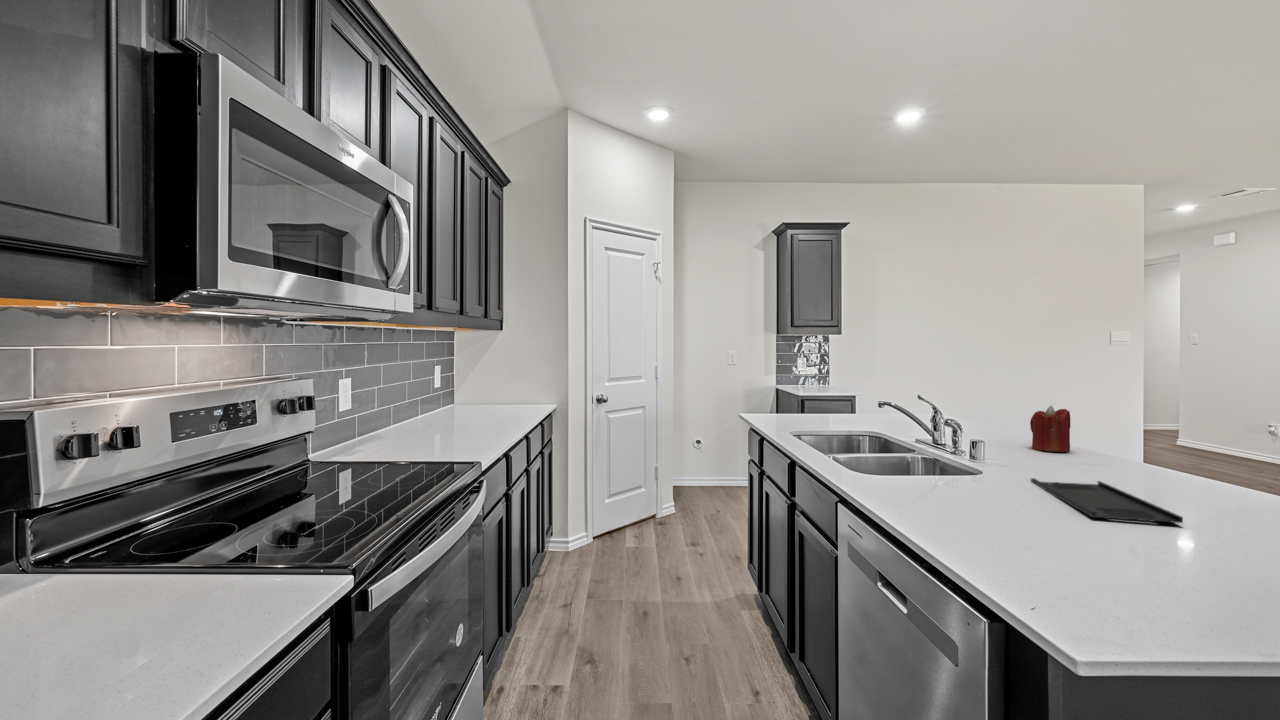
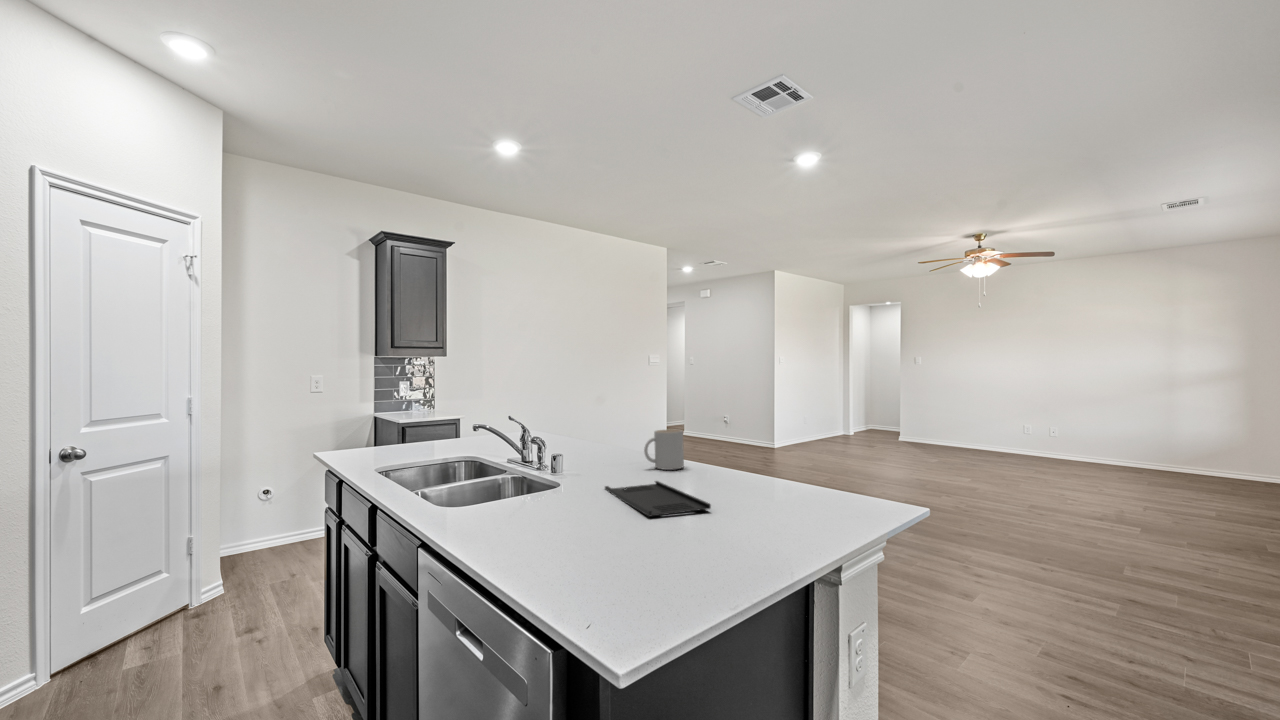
candle: present [1030,406,1070,452] -> none [607,415,637,458]
mug: none [1082,425,1139,472] -> present [644,429,684,470]

